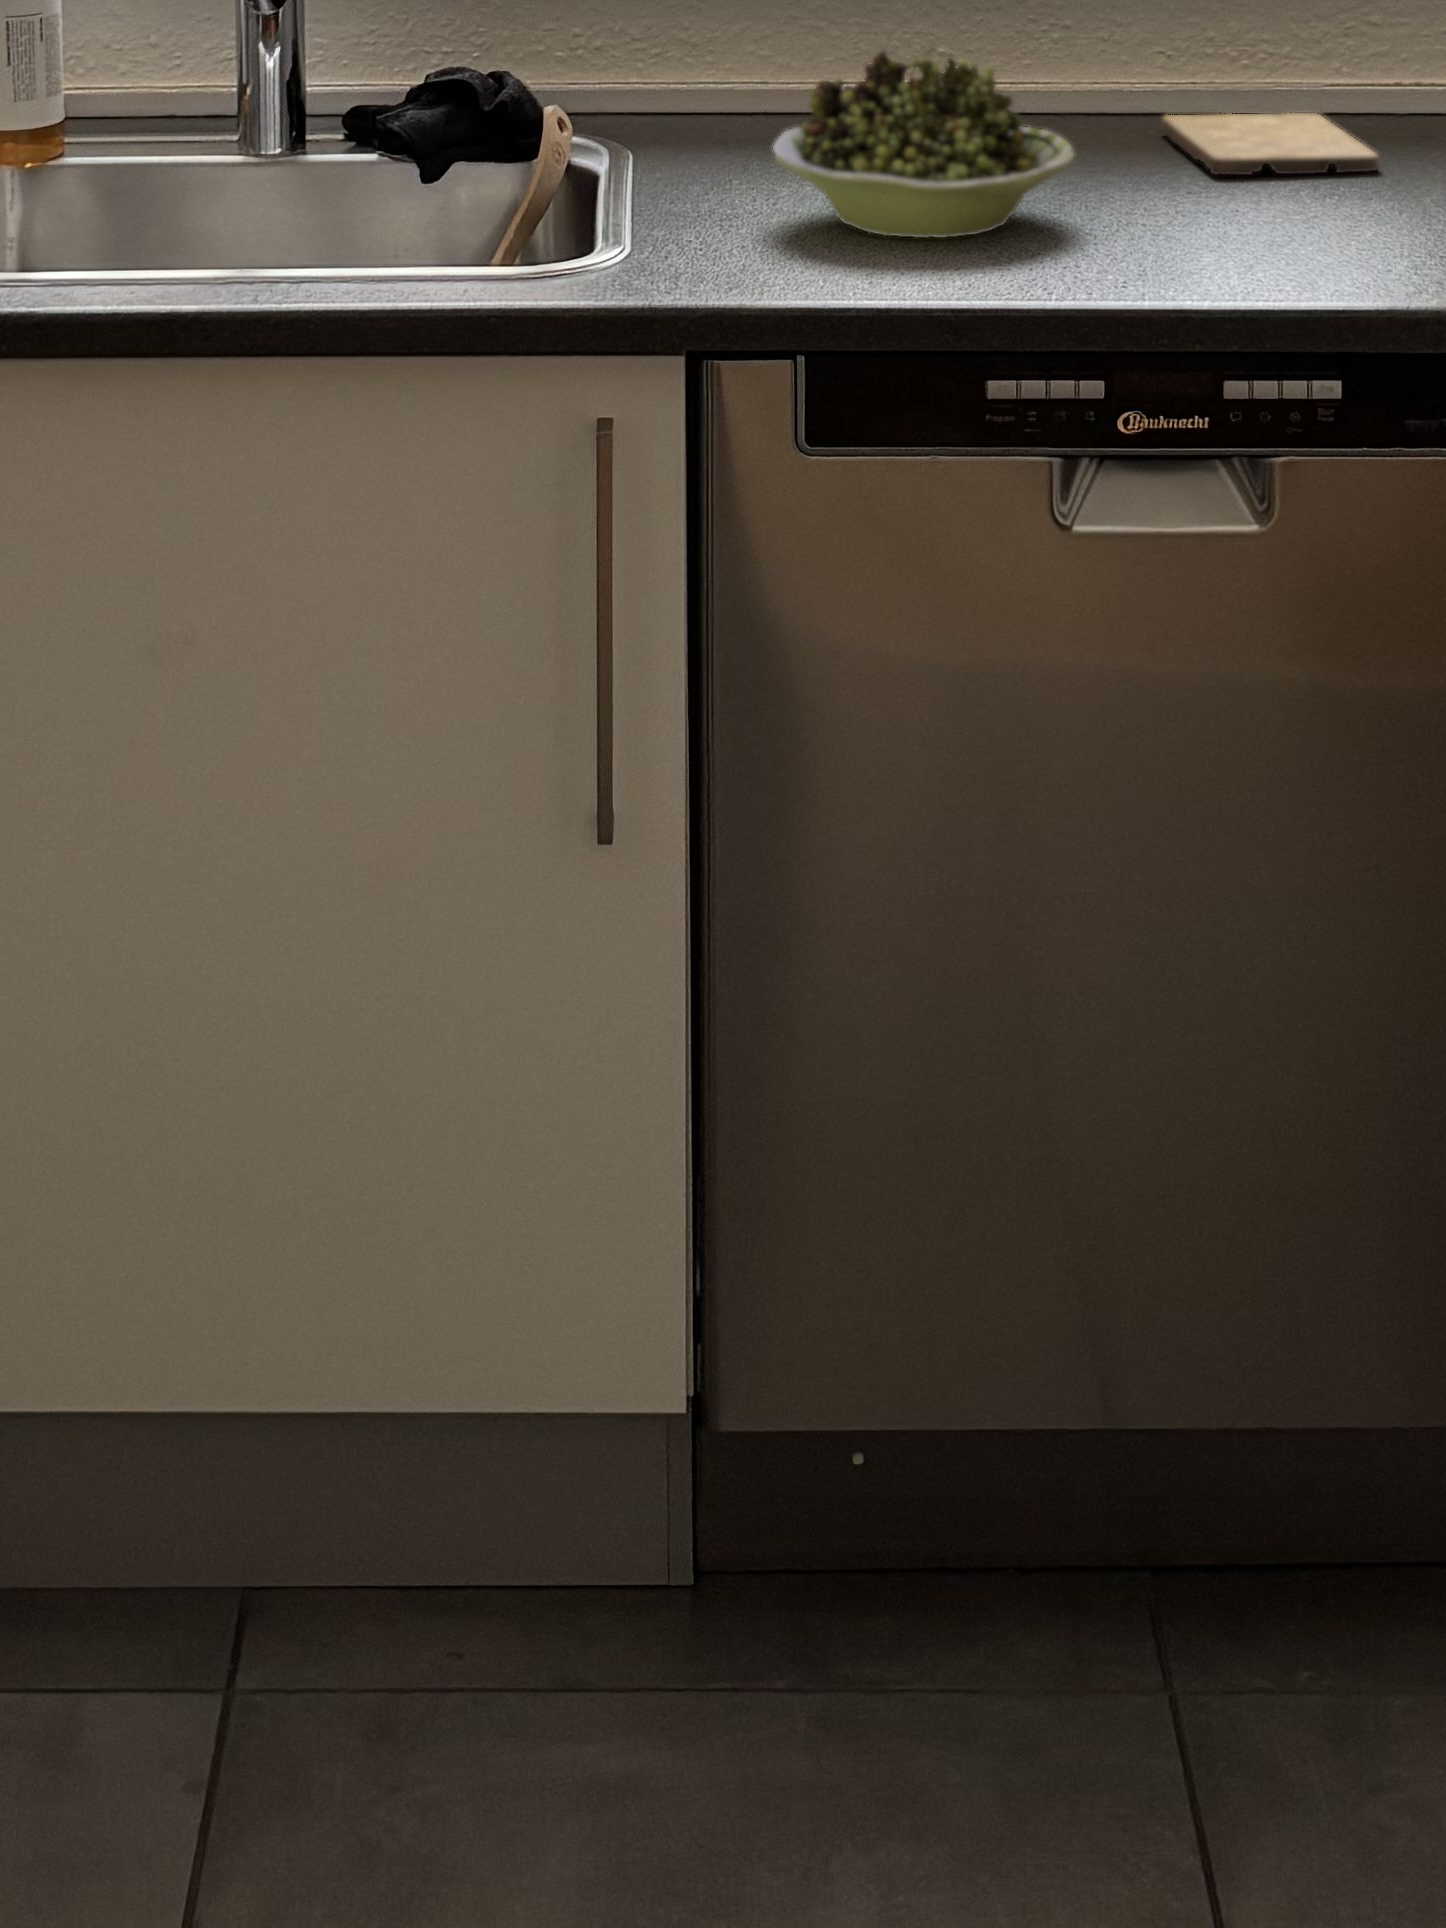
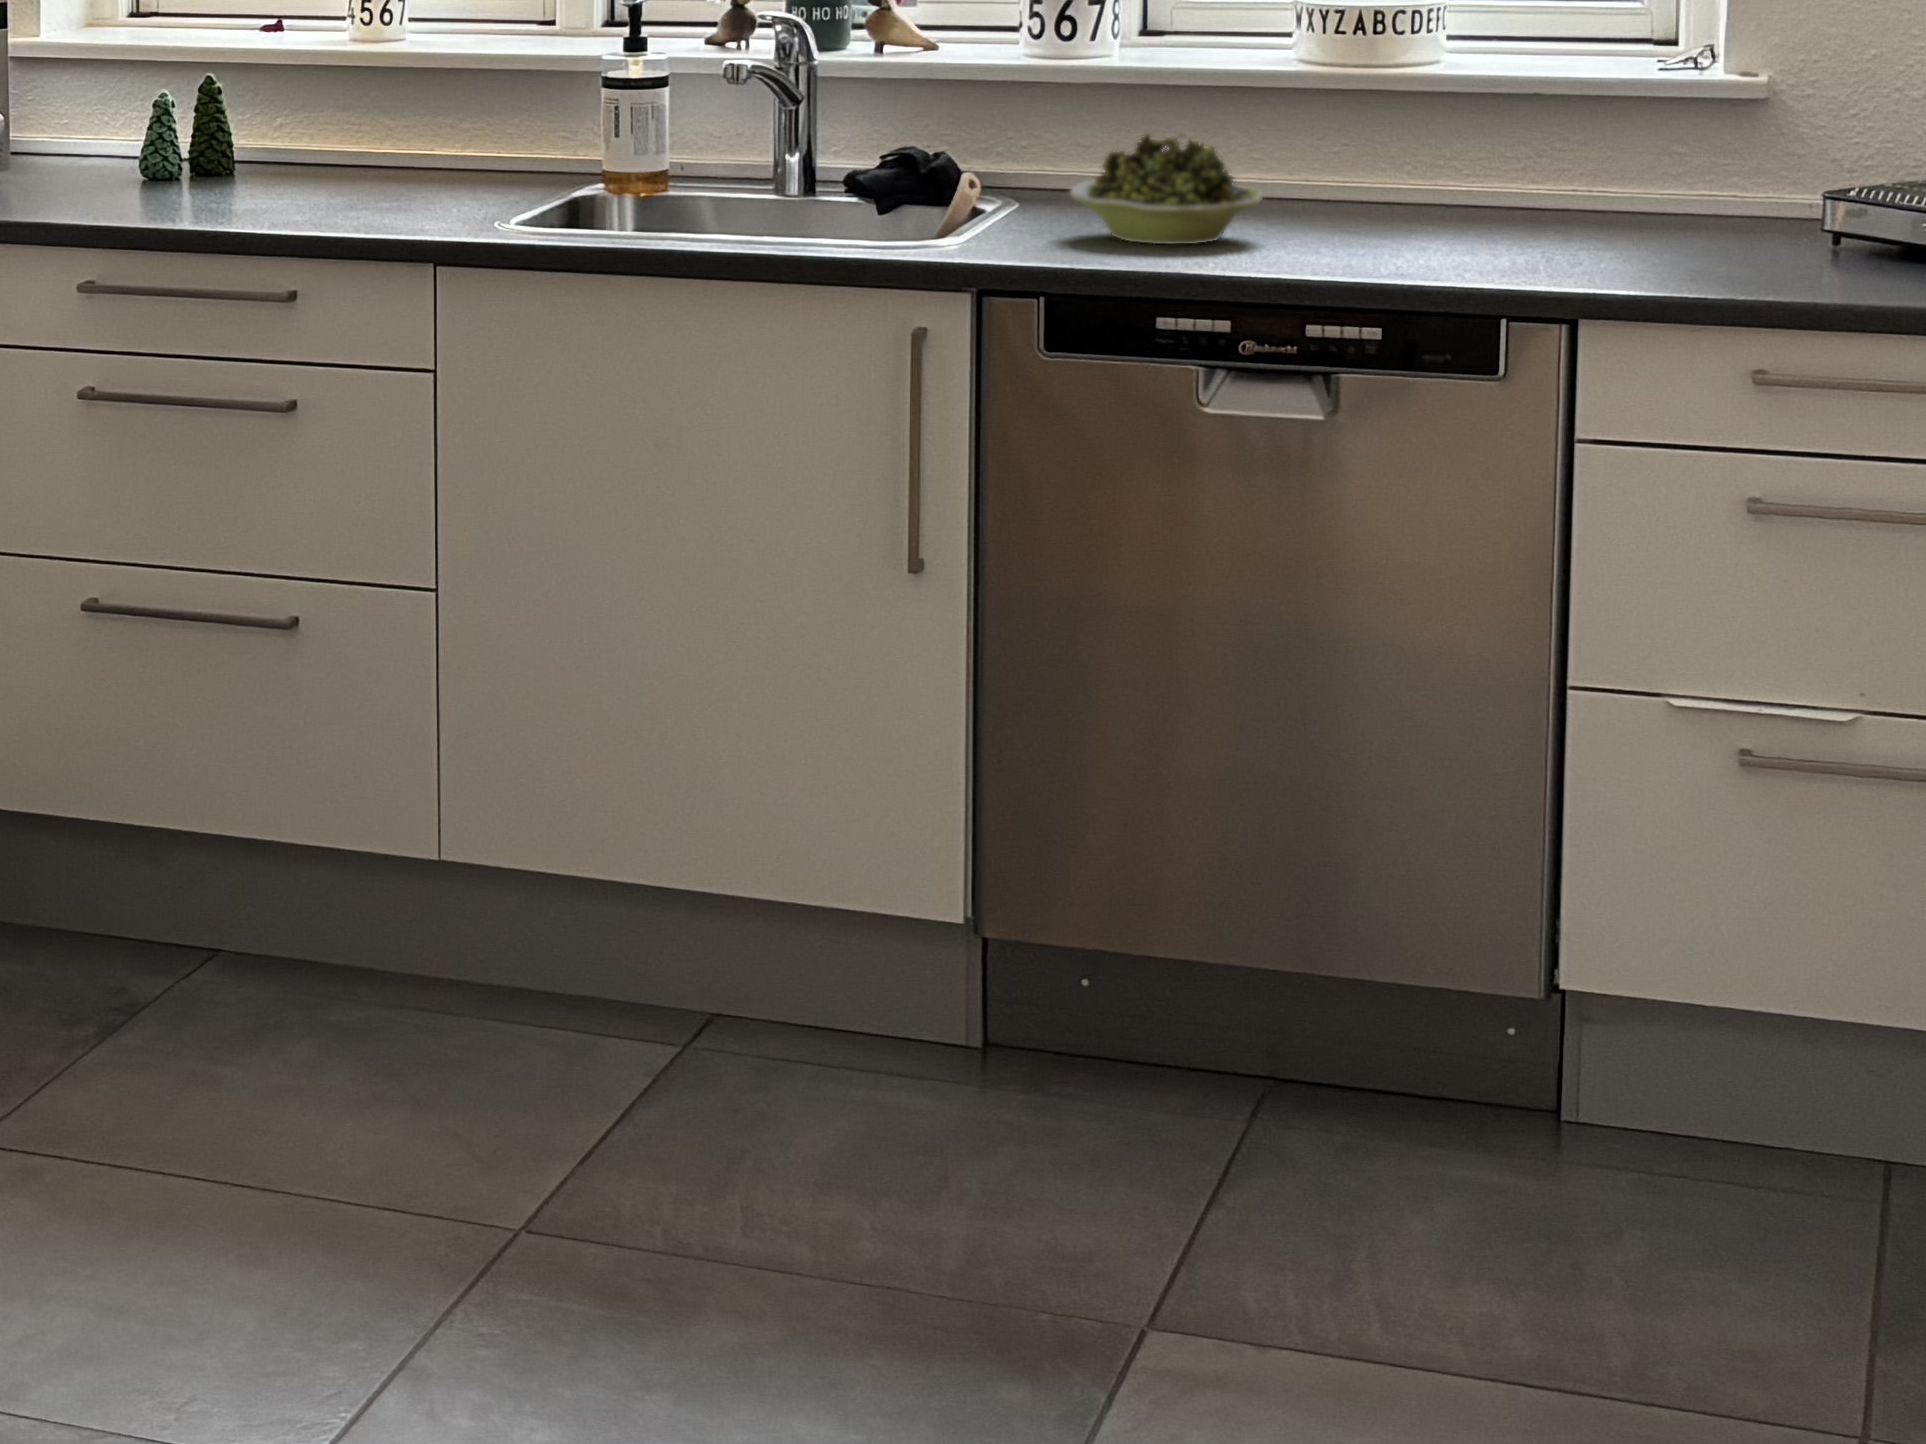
cutting board: present [1161,113,1379,175] -> none [1380,201,1502,232]

